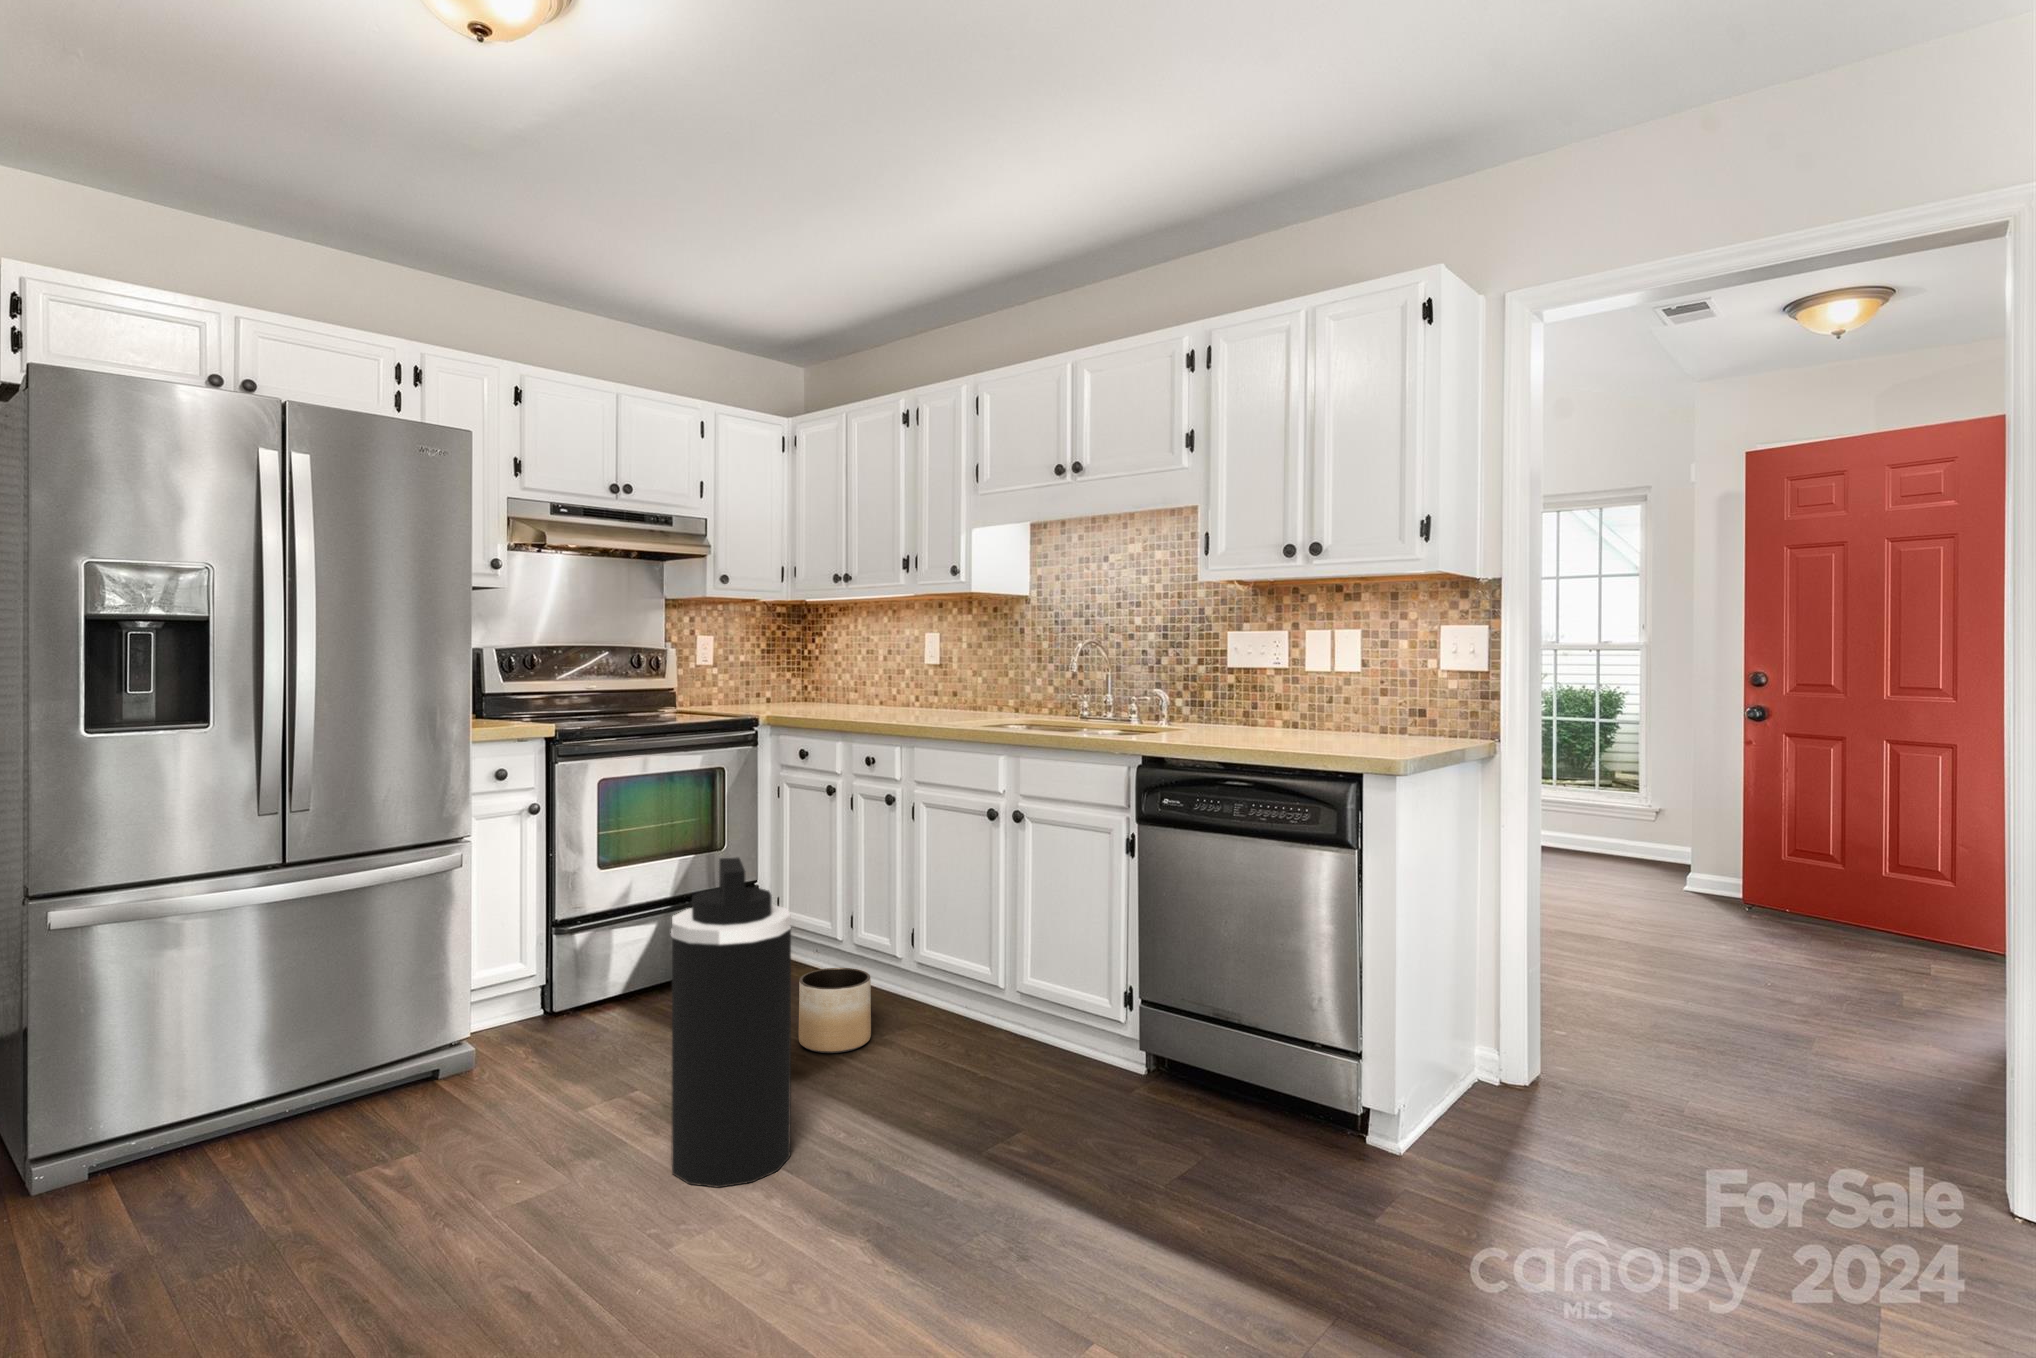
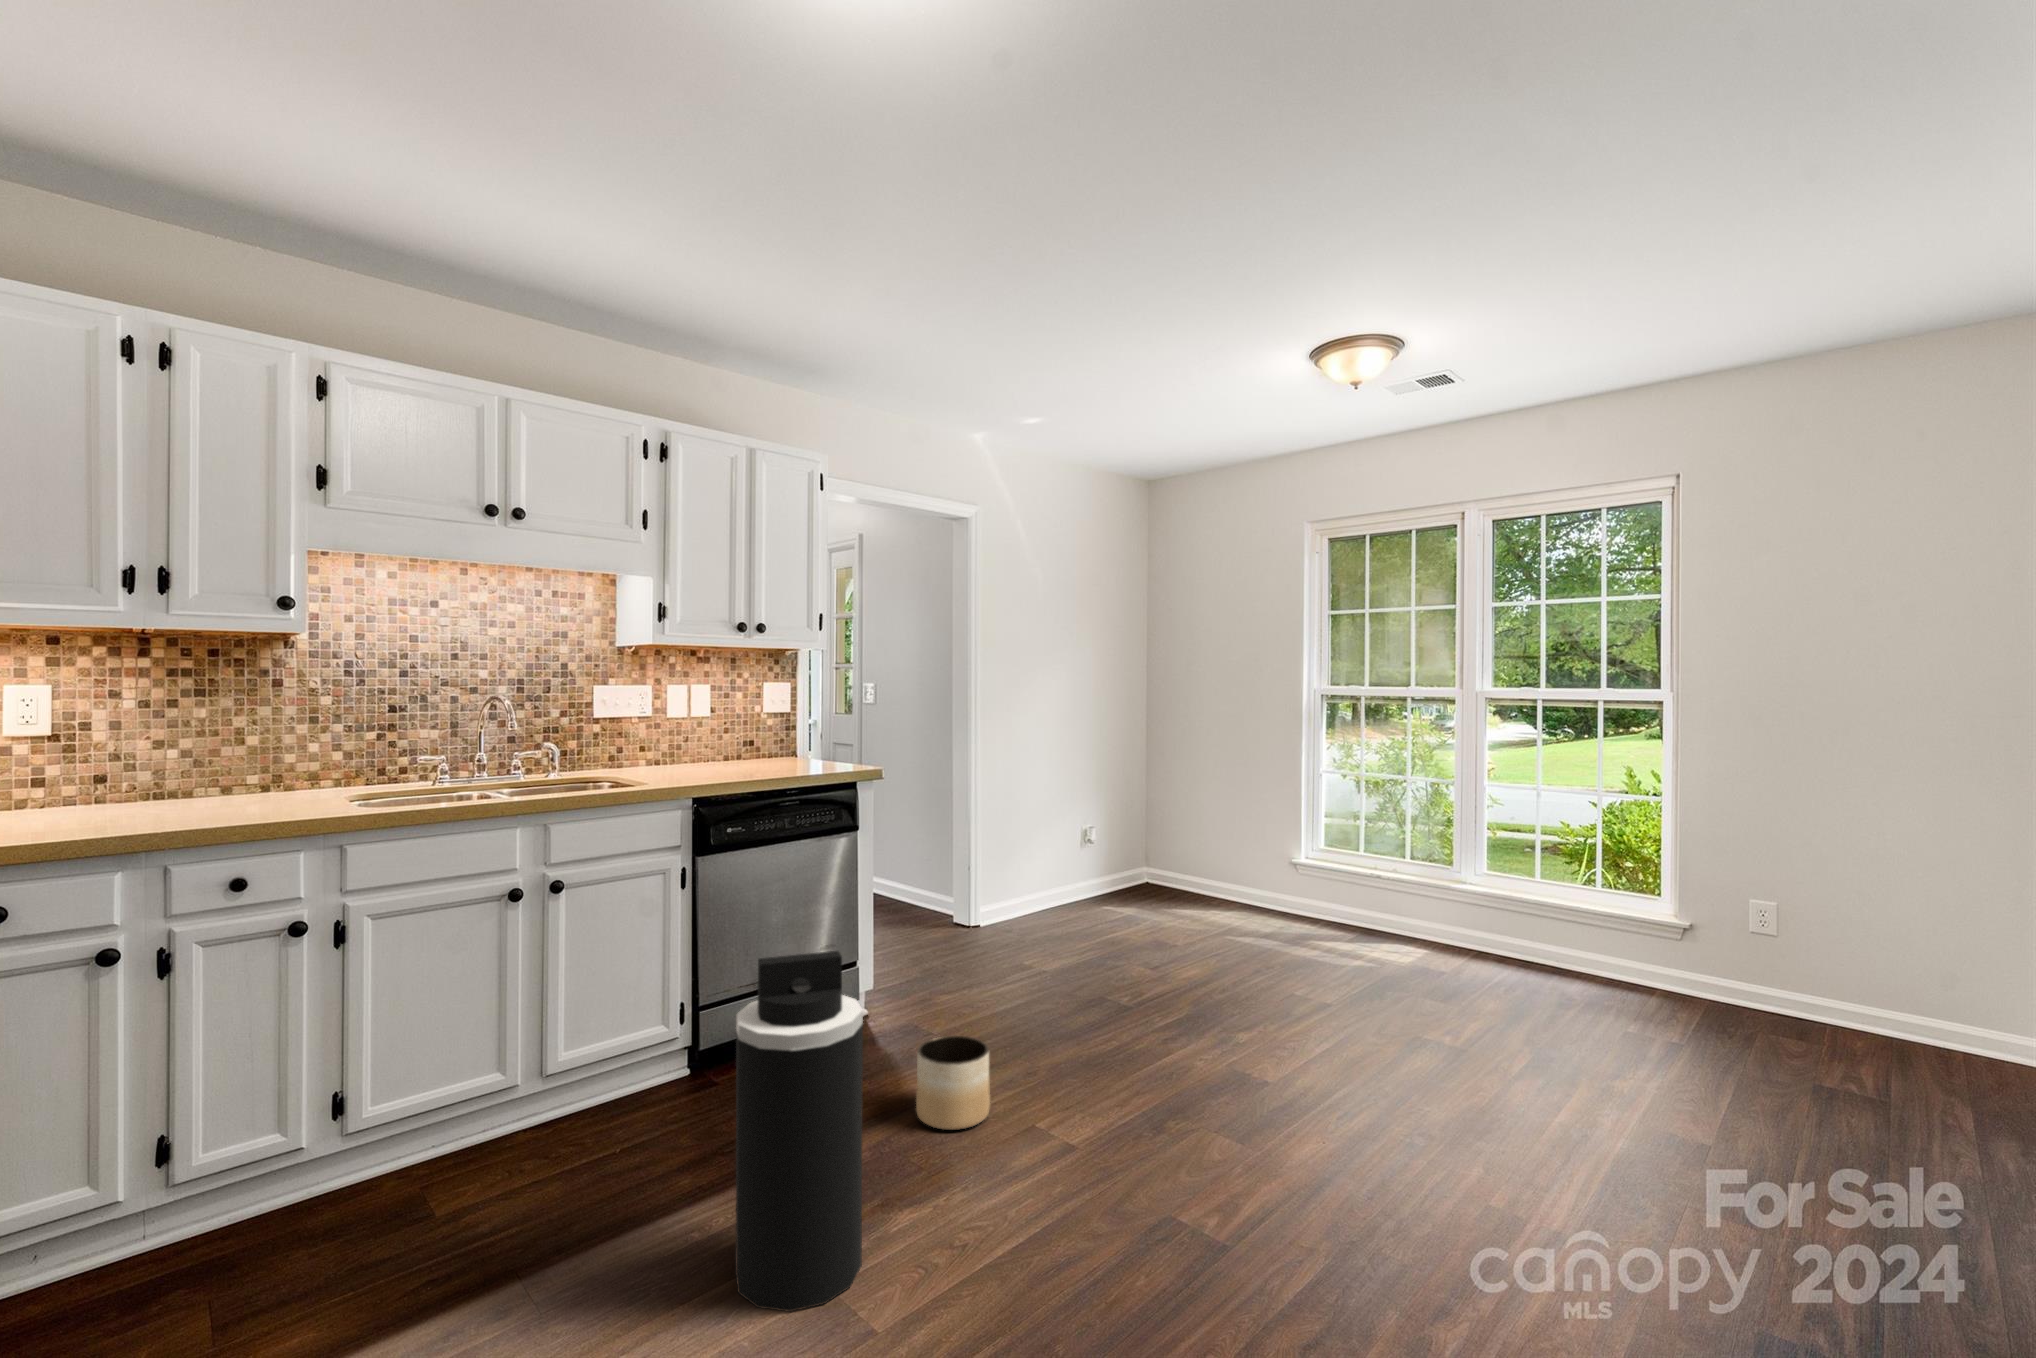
planter: present [799,968,871,1053] -> present [916,1035,990,1130]

